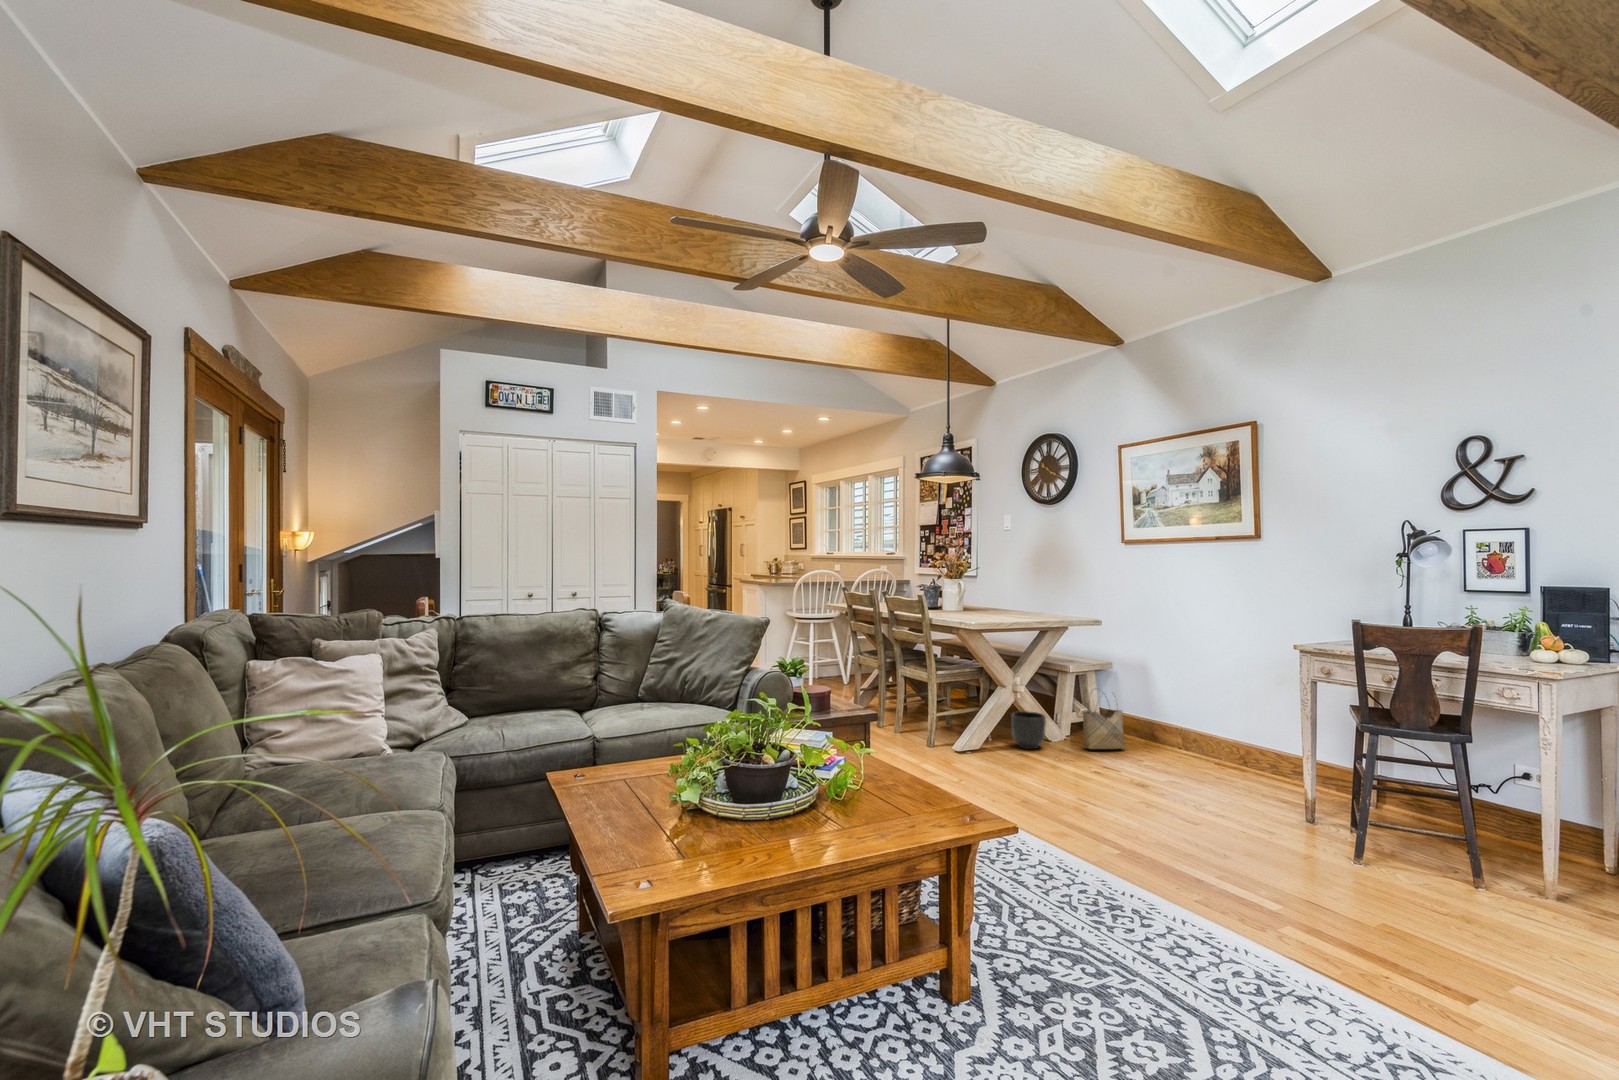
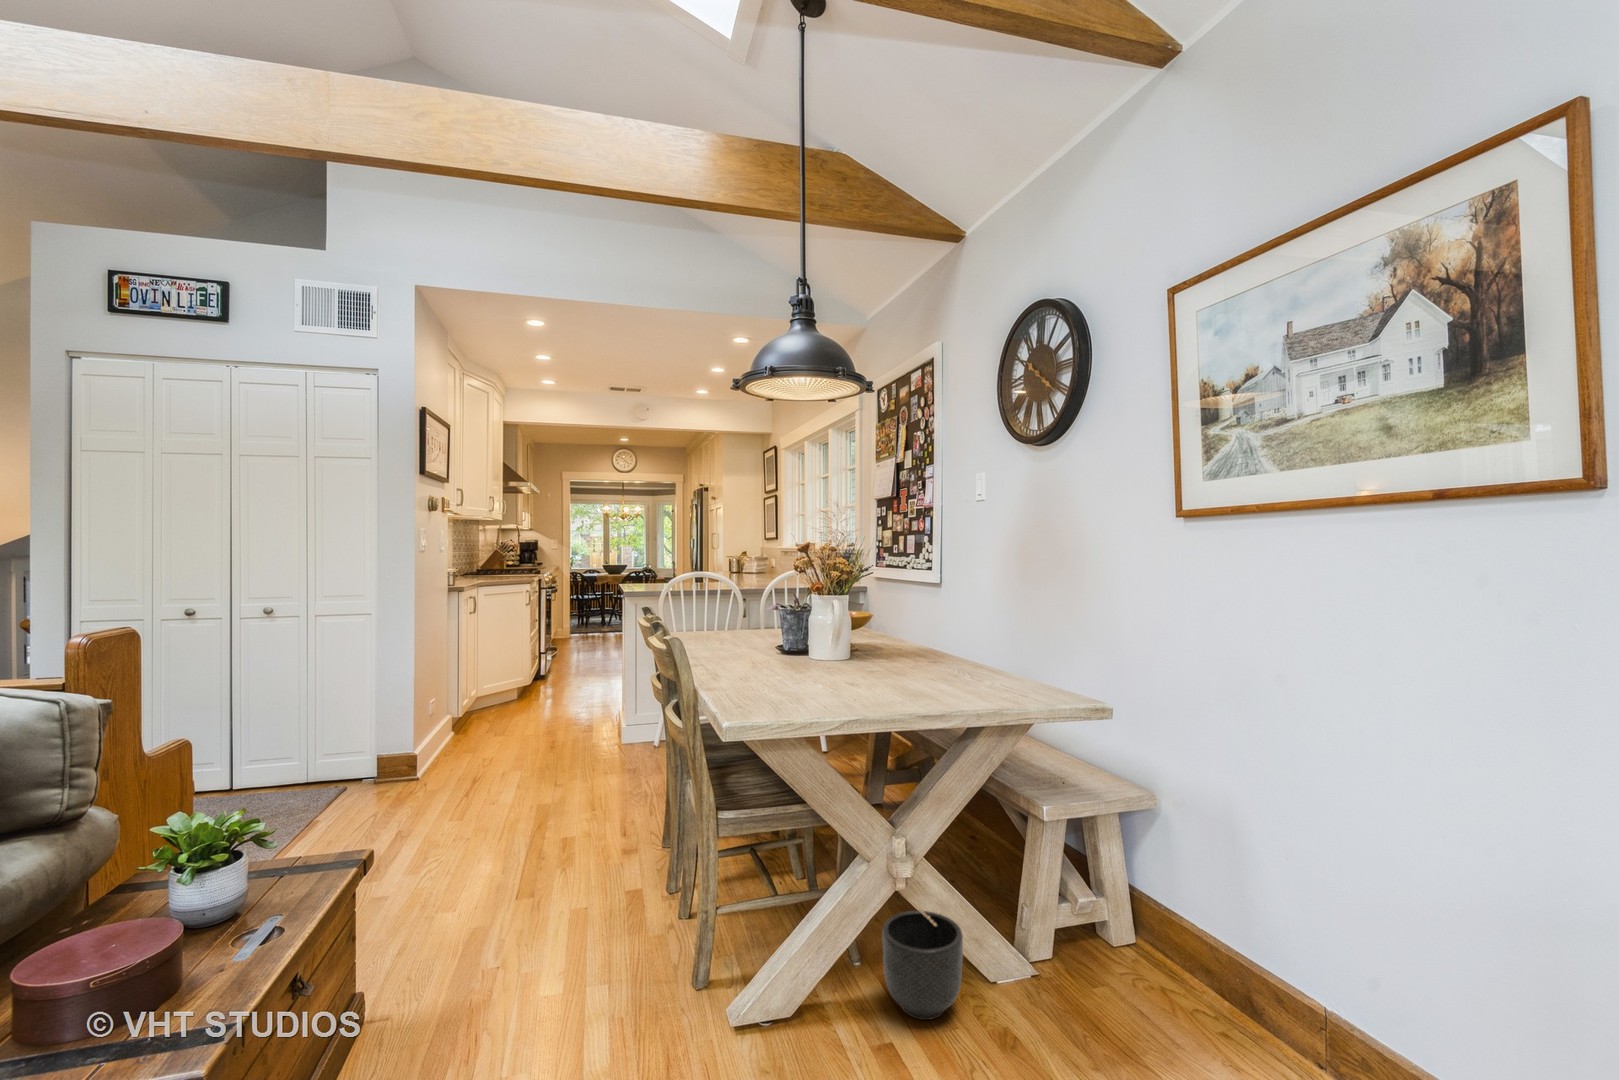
woven basket: present [1083,692,1125,749] -> none [1052,873,1165,1045]

